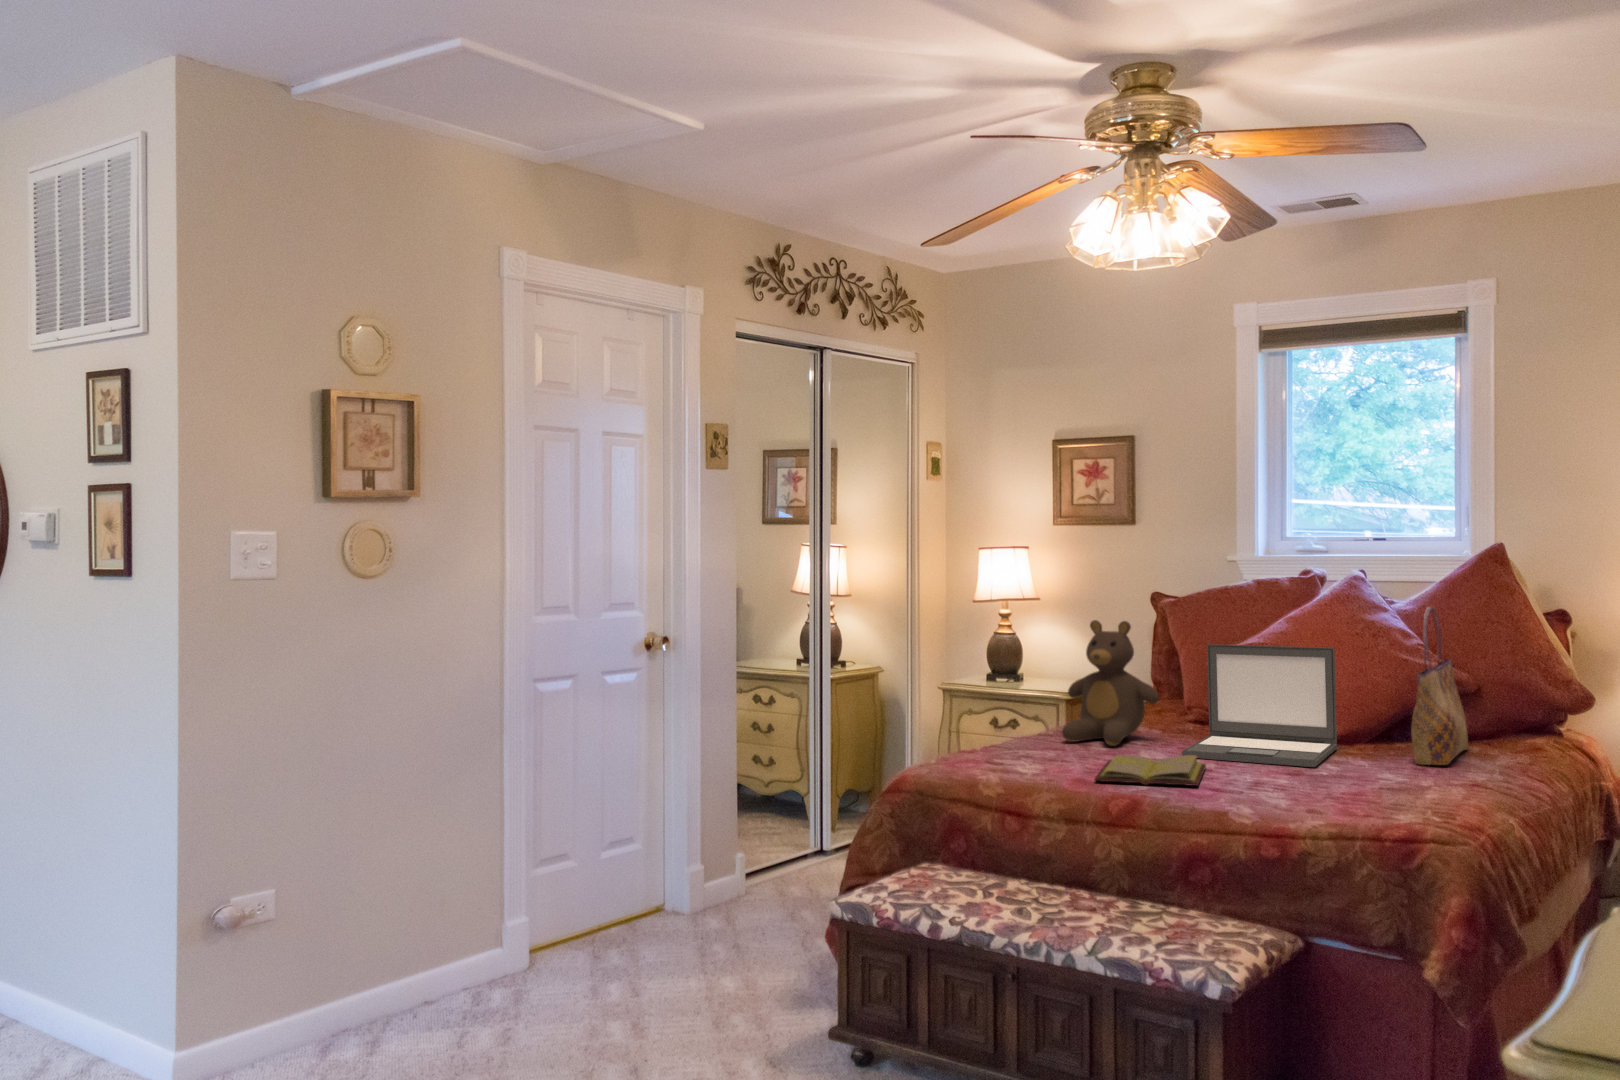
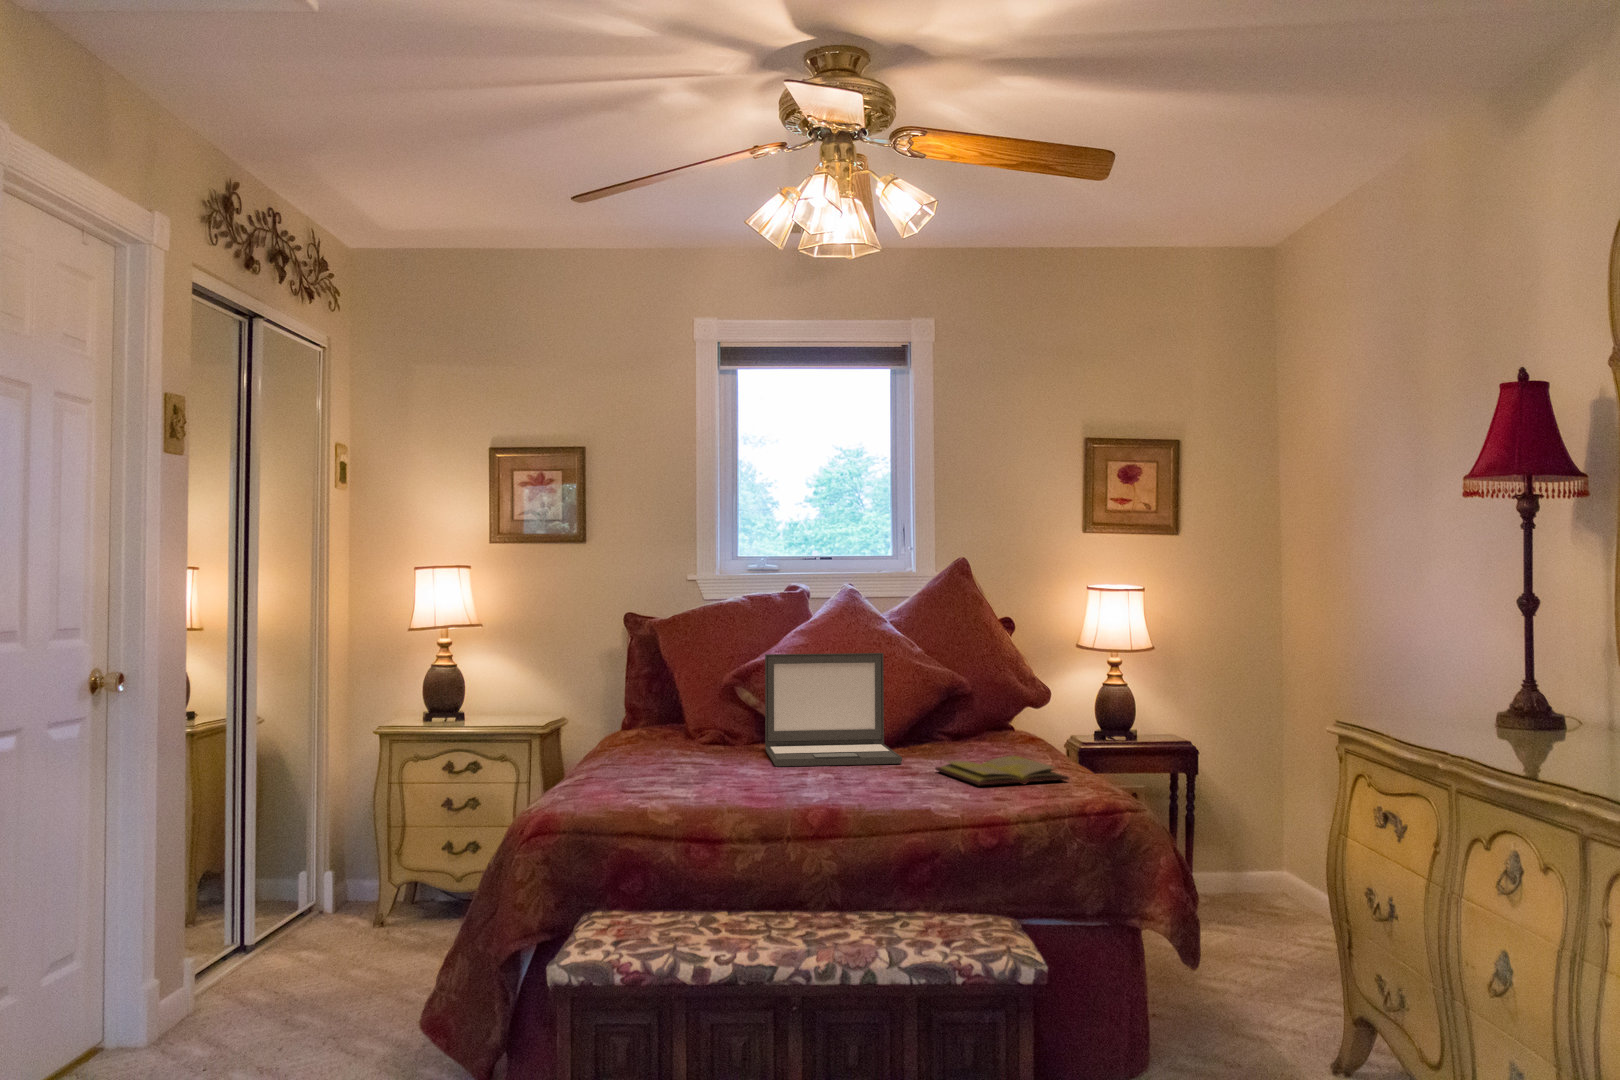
tote bag: present [1411,607,1468,765] -> none [946,613,992,754]
teddy bear: present [1062,620,1159,746] -> none [620,632,724,764]
diary: present [1094,755,1206,786] -> present [935,756,1069,785]

